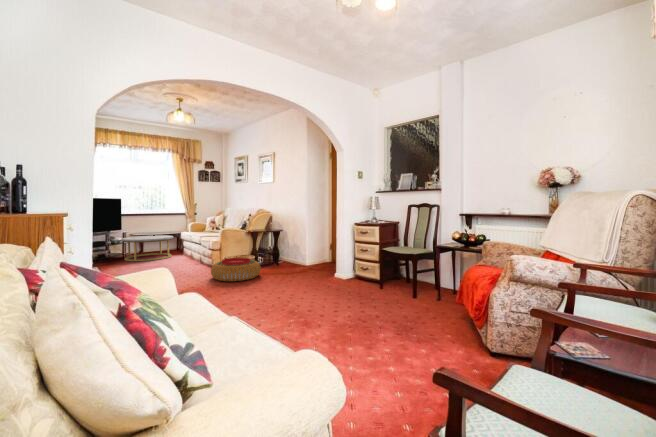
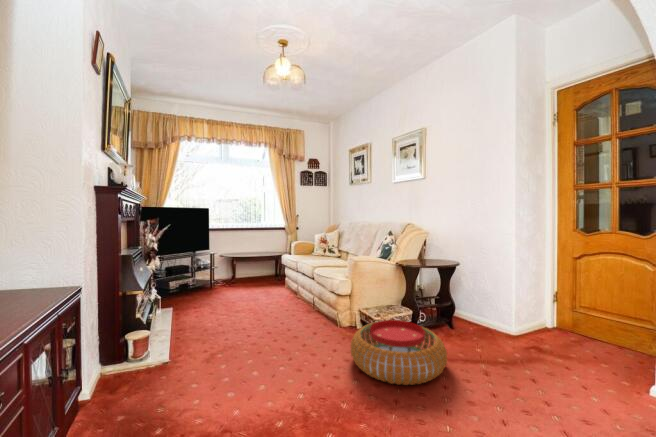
coffee table: present [122,235,173,261] -> none [208,257,272,297]

